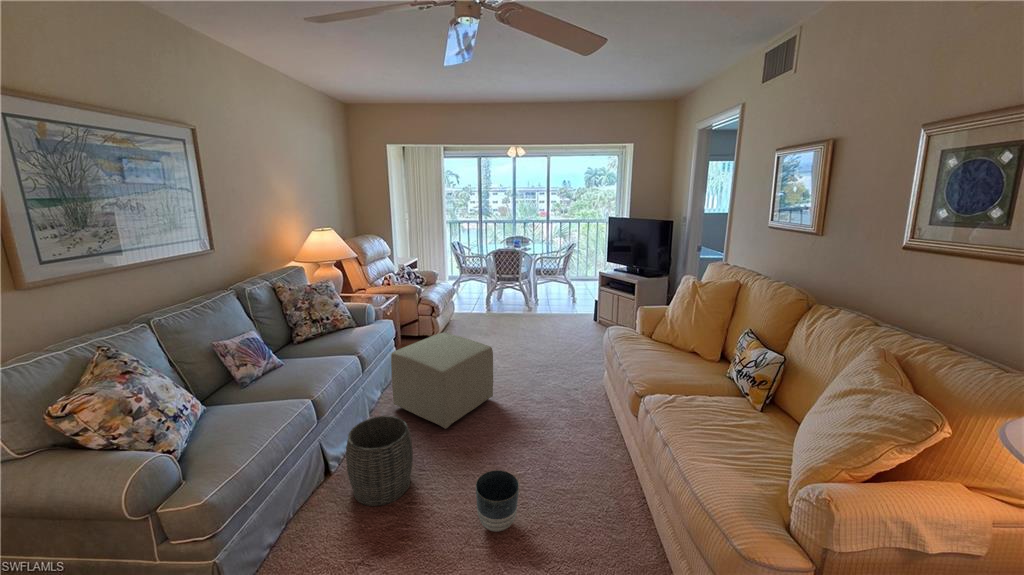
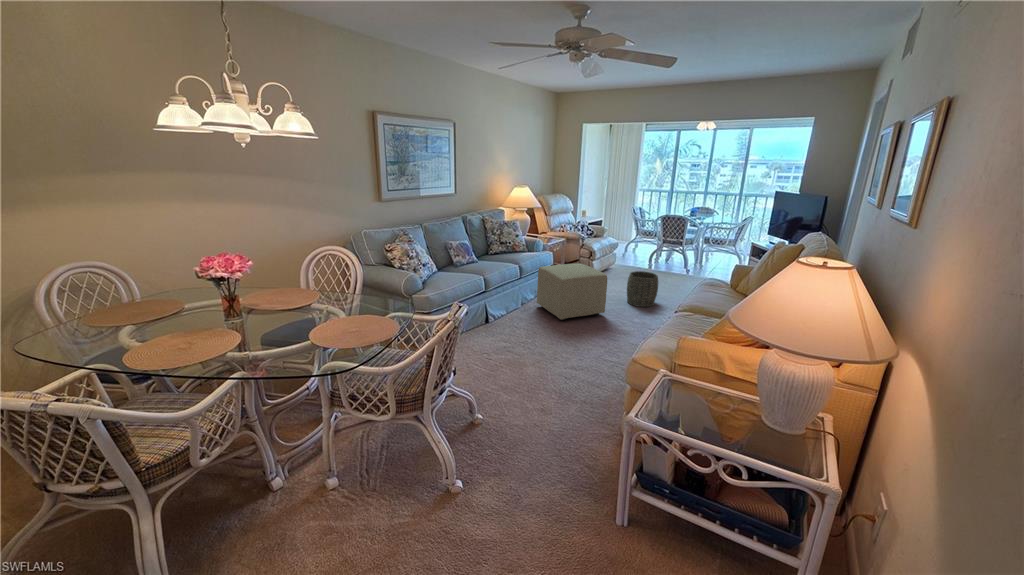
woven basket: present [346,416,413,506] -> present [627,271,658,307]
planter: present [476,470,519,532] -> none [550,330,576,363]

